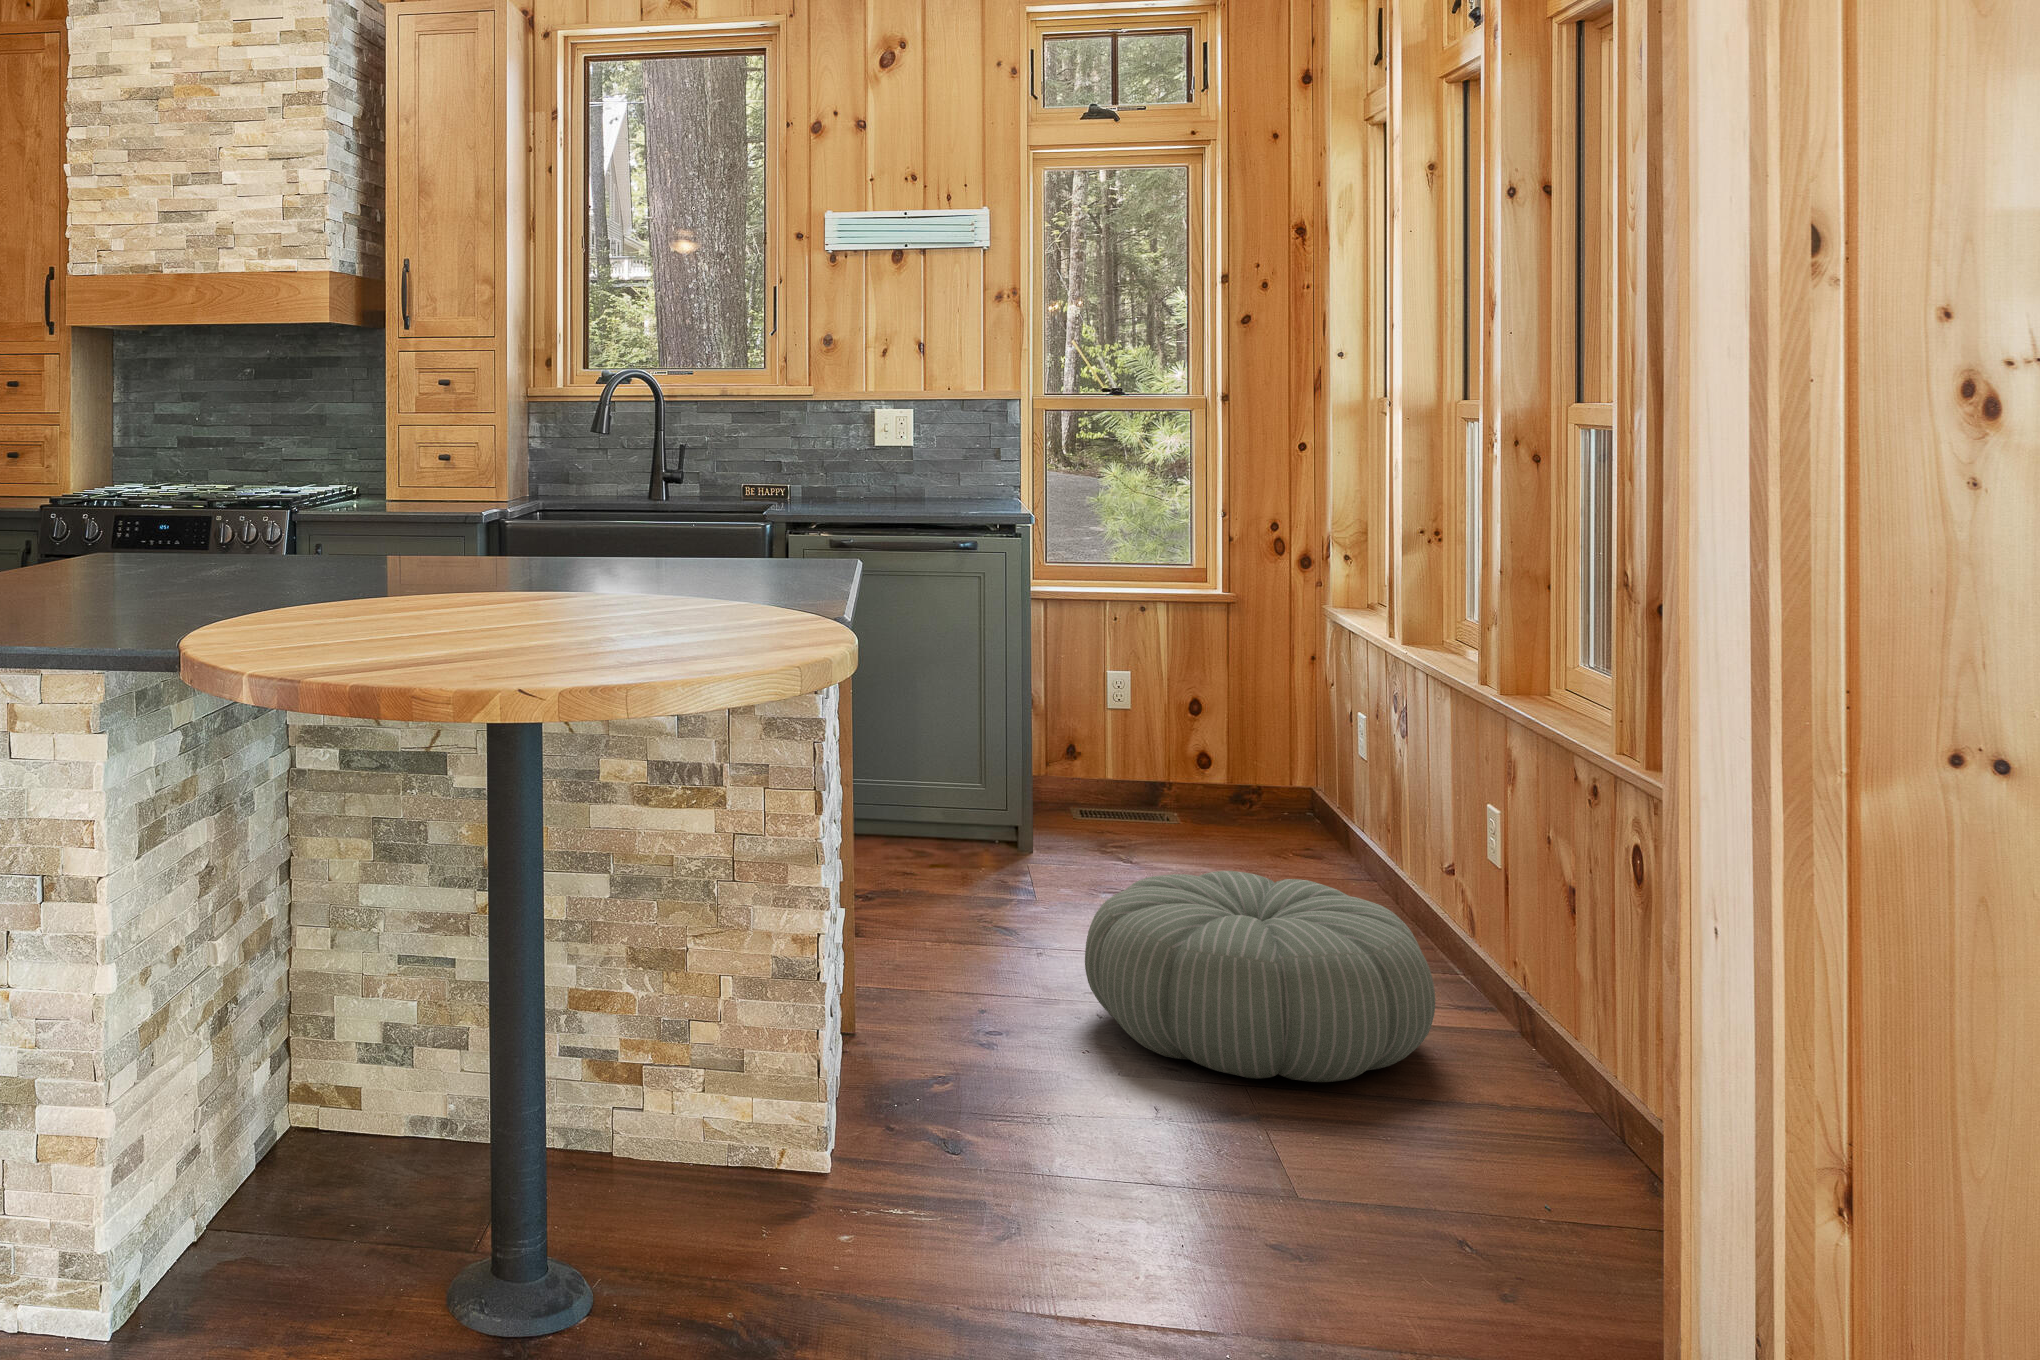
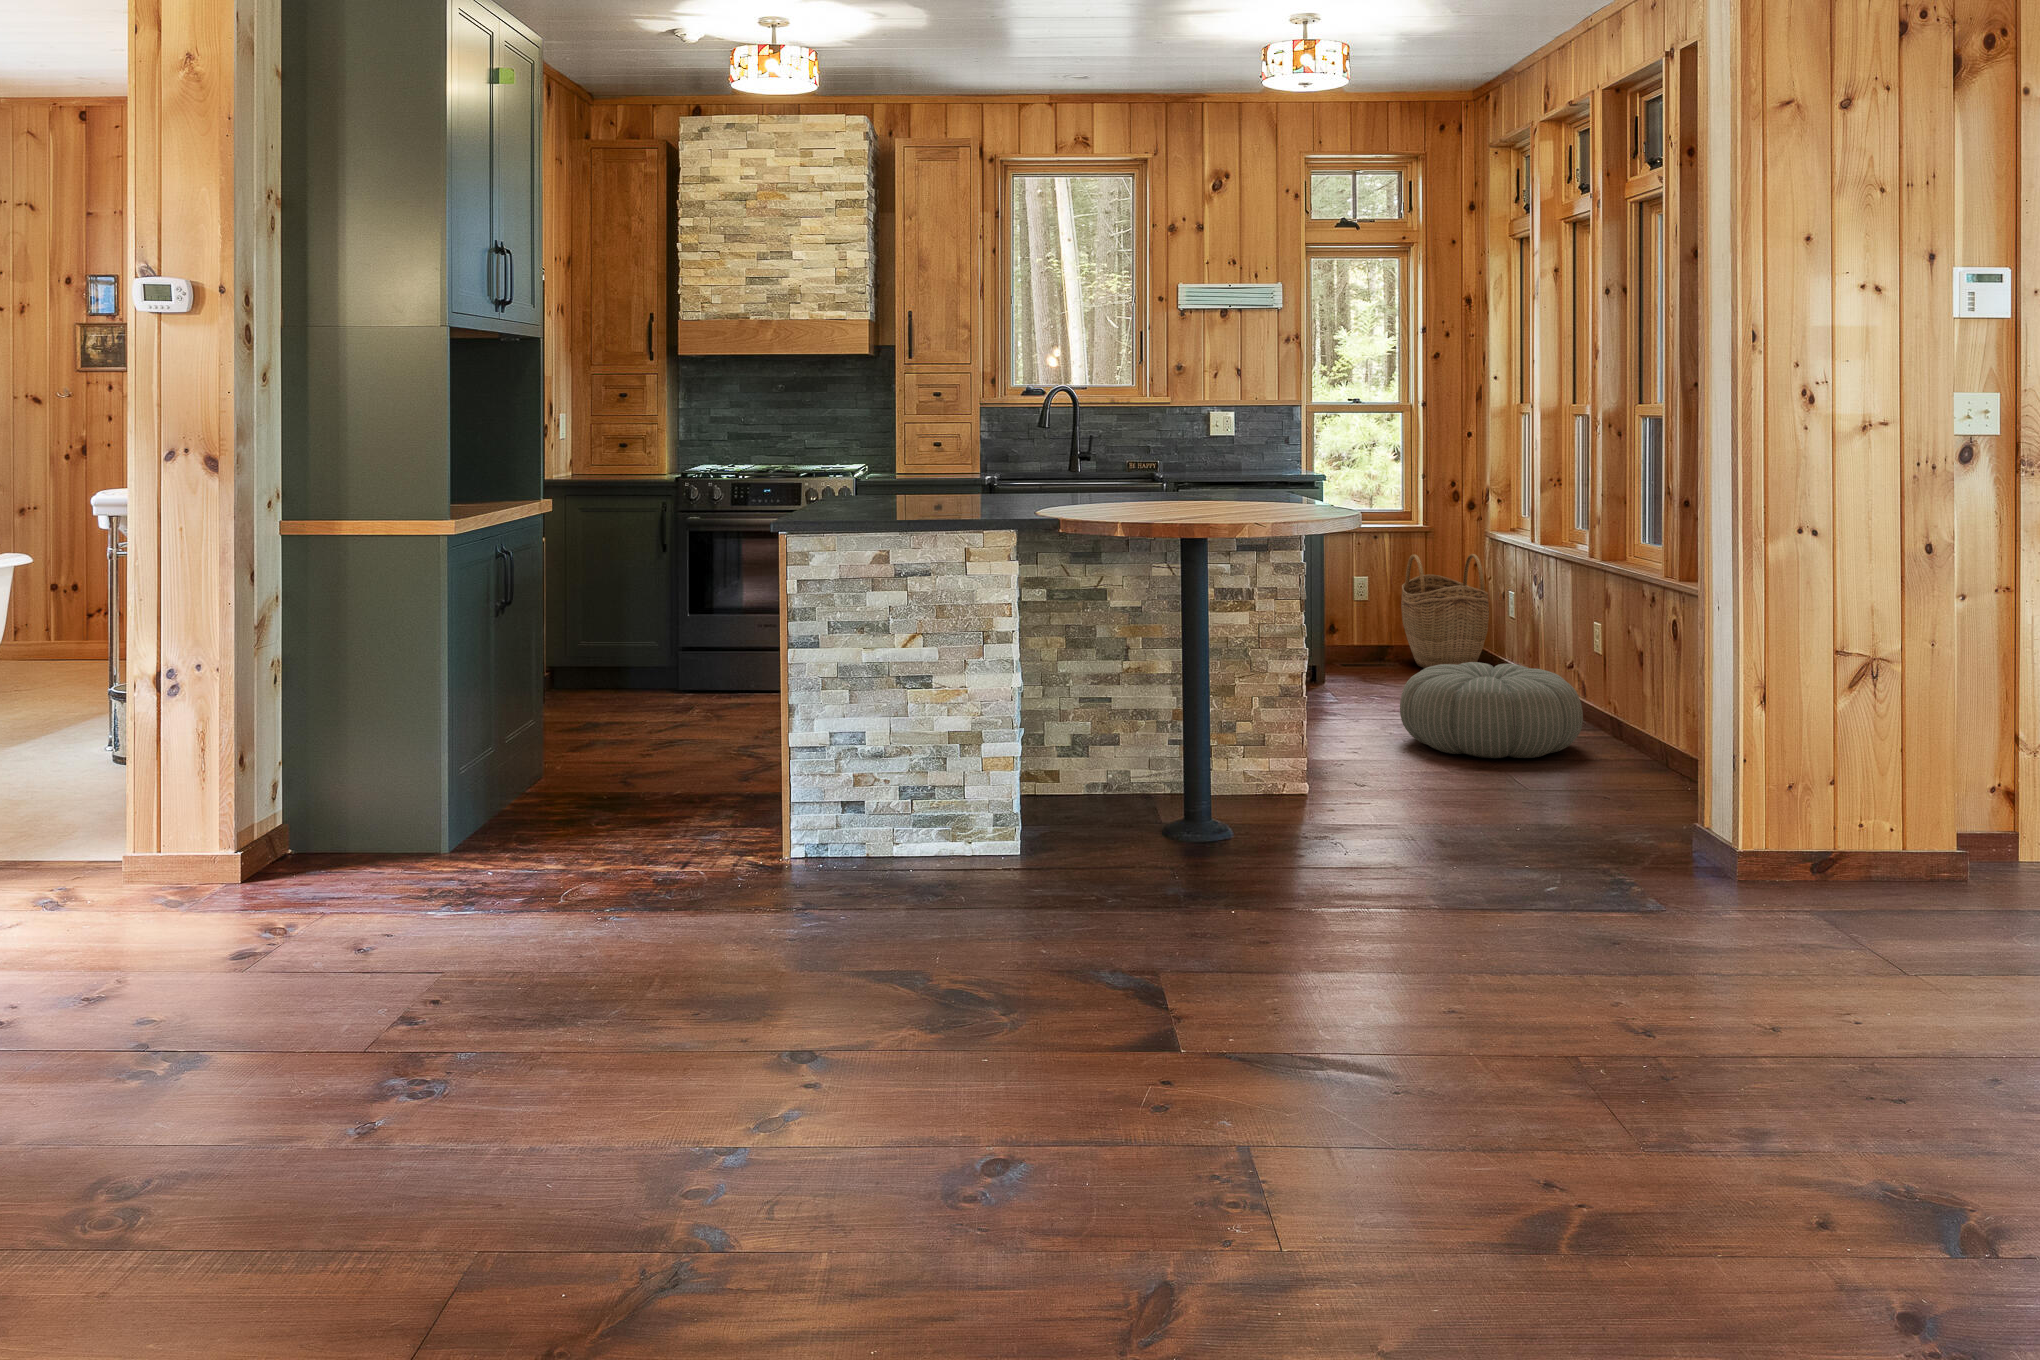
woven basket: none [1182,640,1324,834] -> present [1401,554,1489,668]

